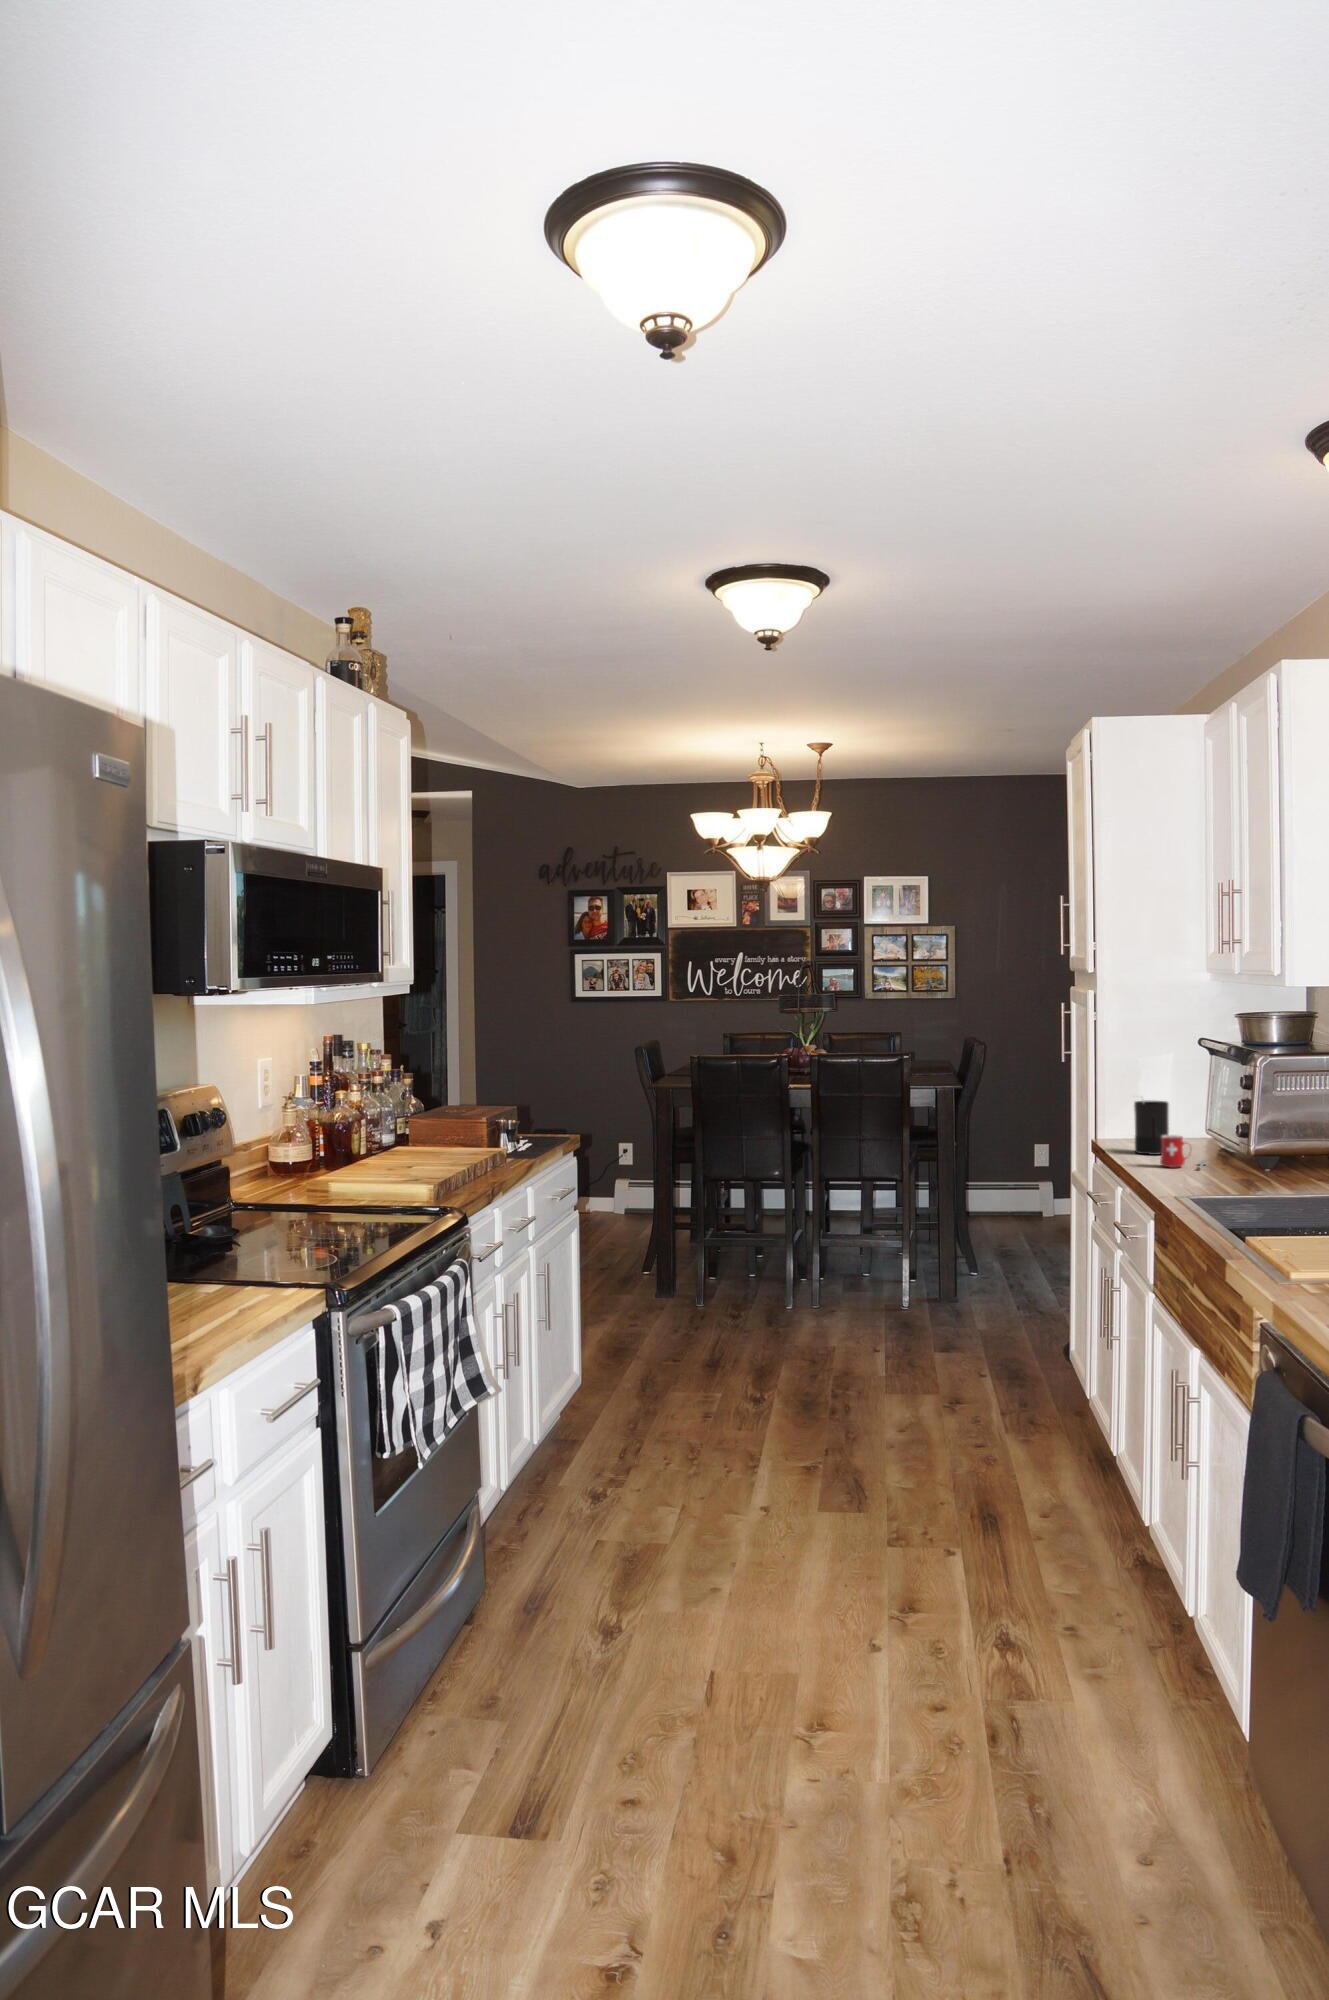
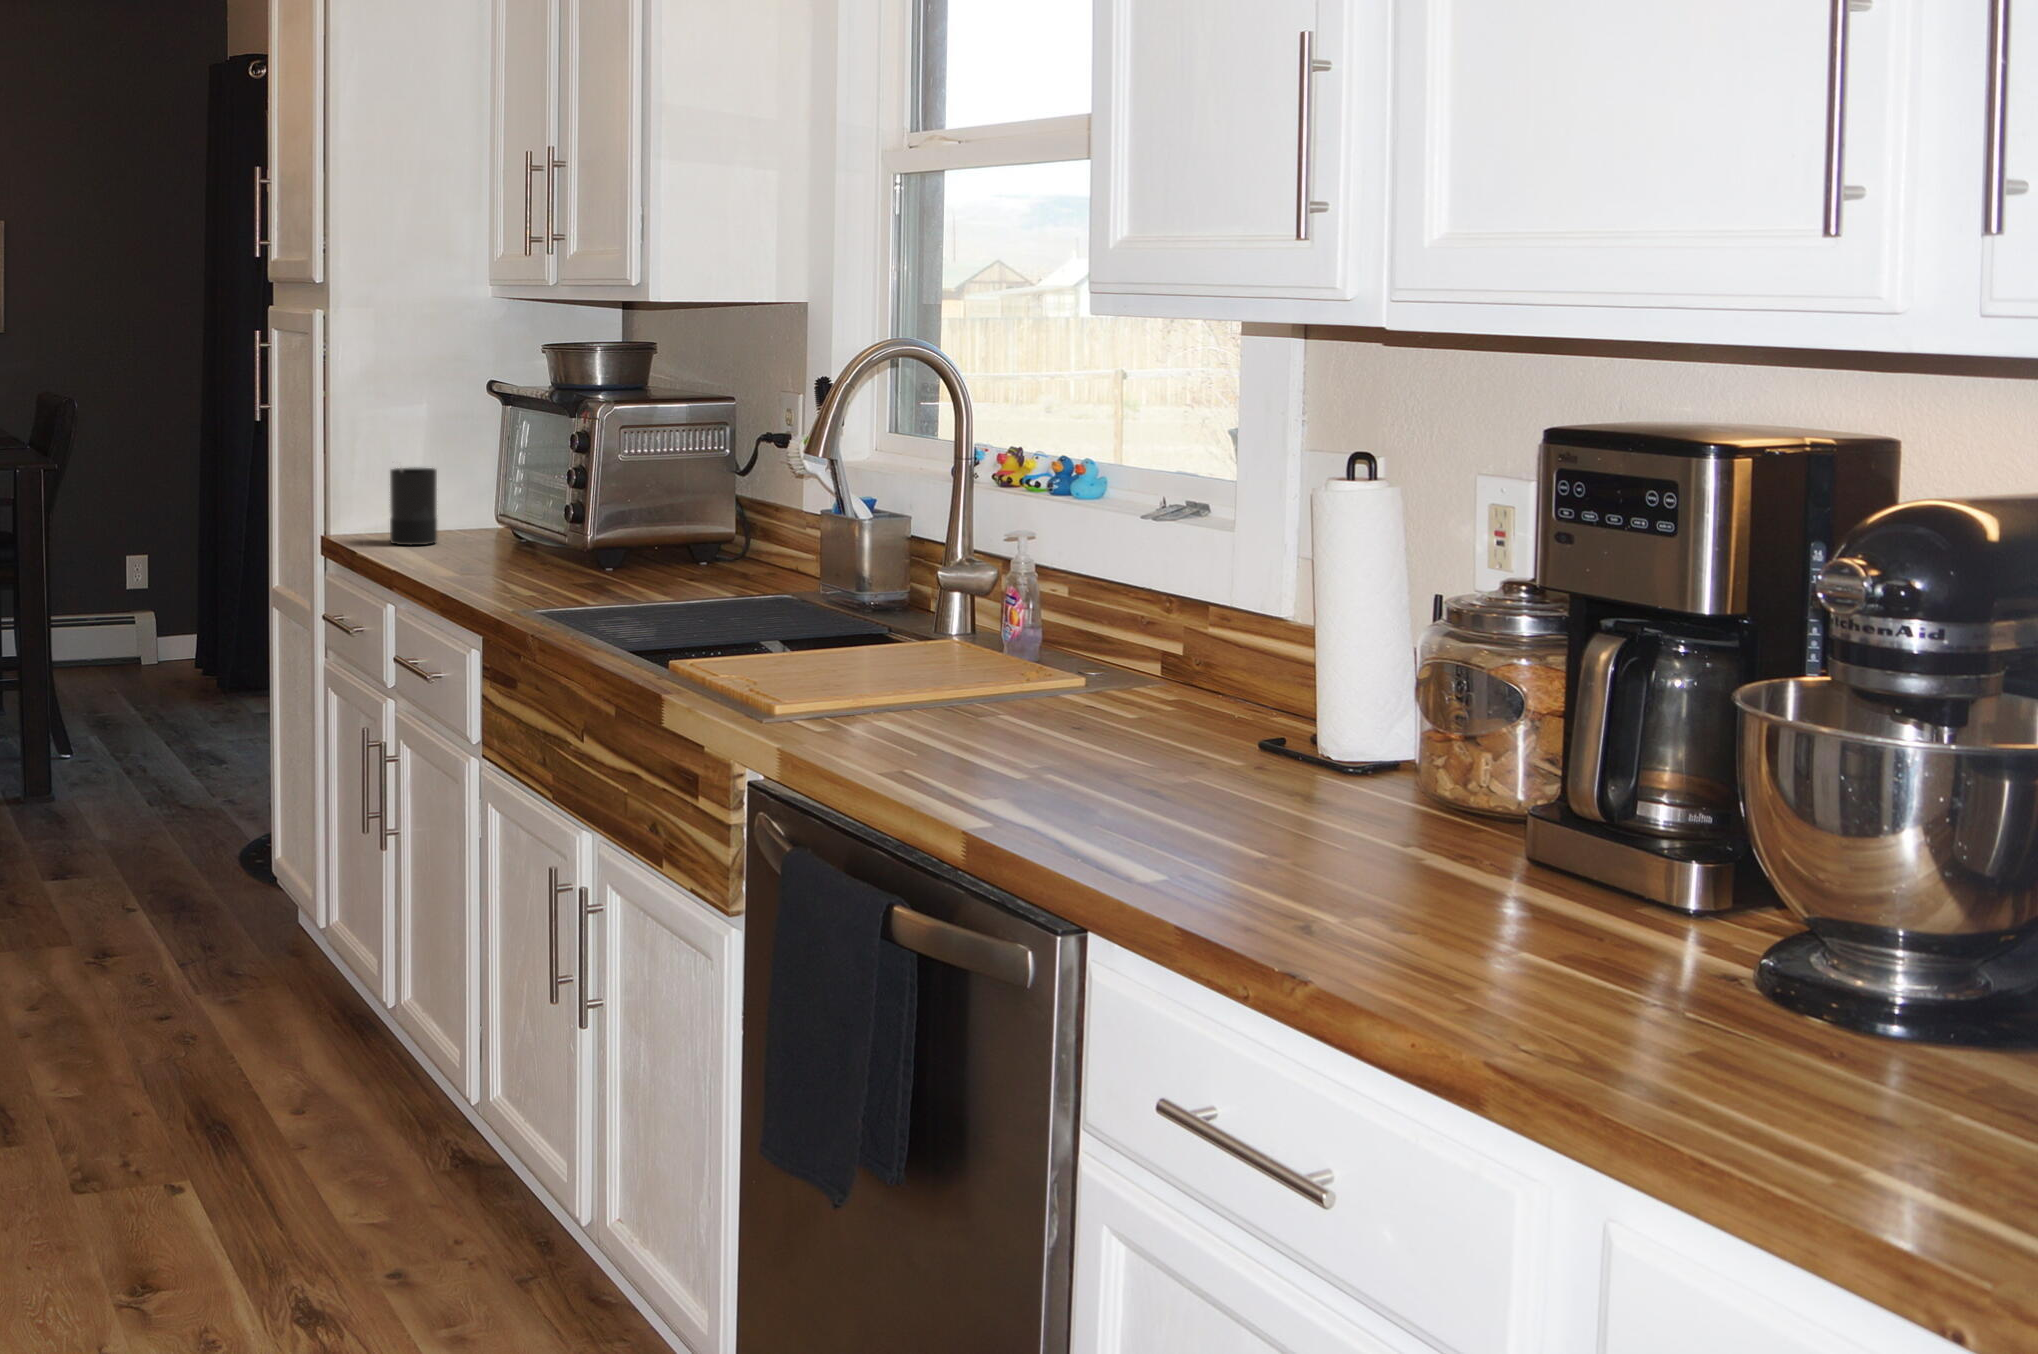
mug: present [1160,1135,1208,1168] -> none [444,516,506,562]

